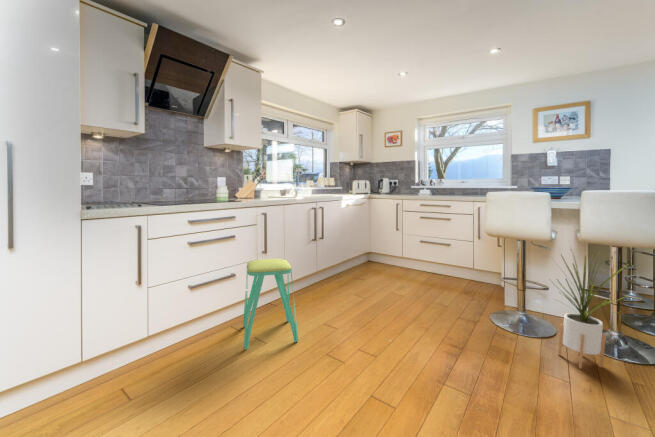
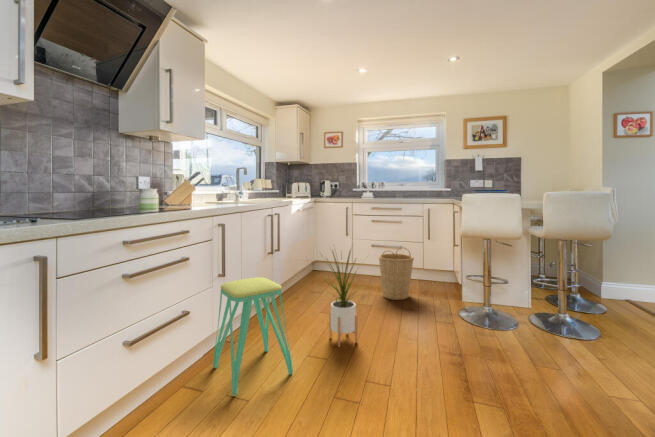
basket: none [417,244,453,296] -> present [379,248,414,300]
house plant: present [558,255,622,369] -> present [327,250,358,347]

